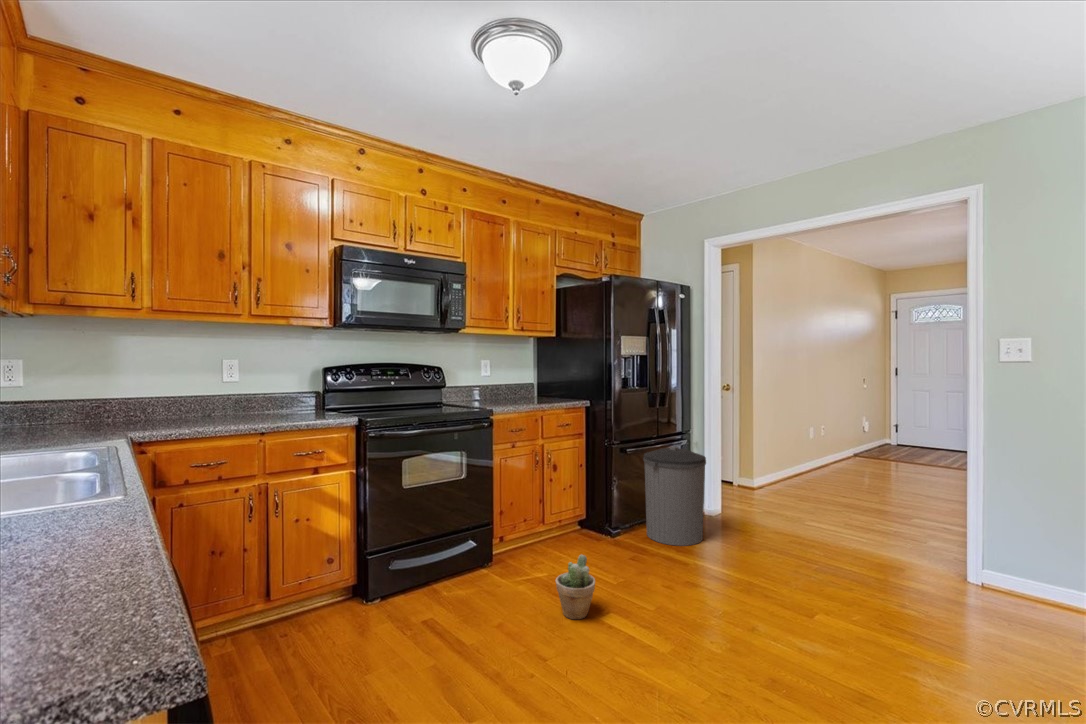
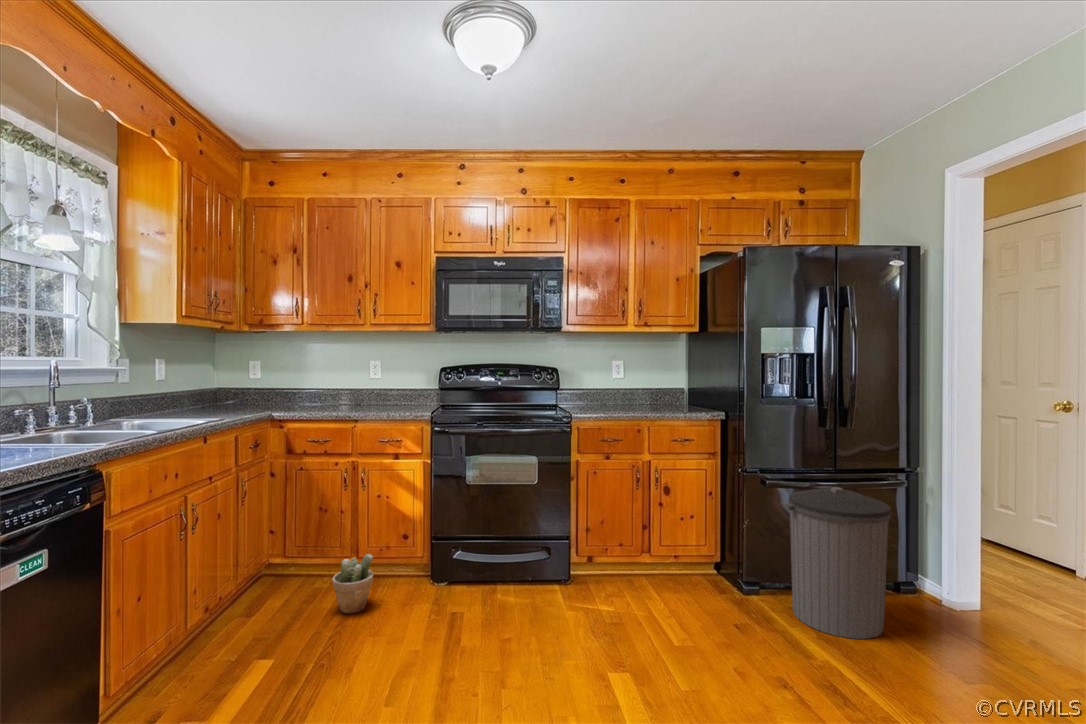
potted plant: present [556,555,595,619] -> present [332,554,373,614]

